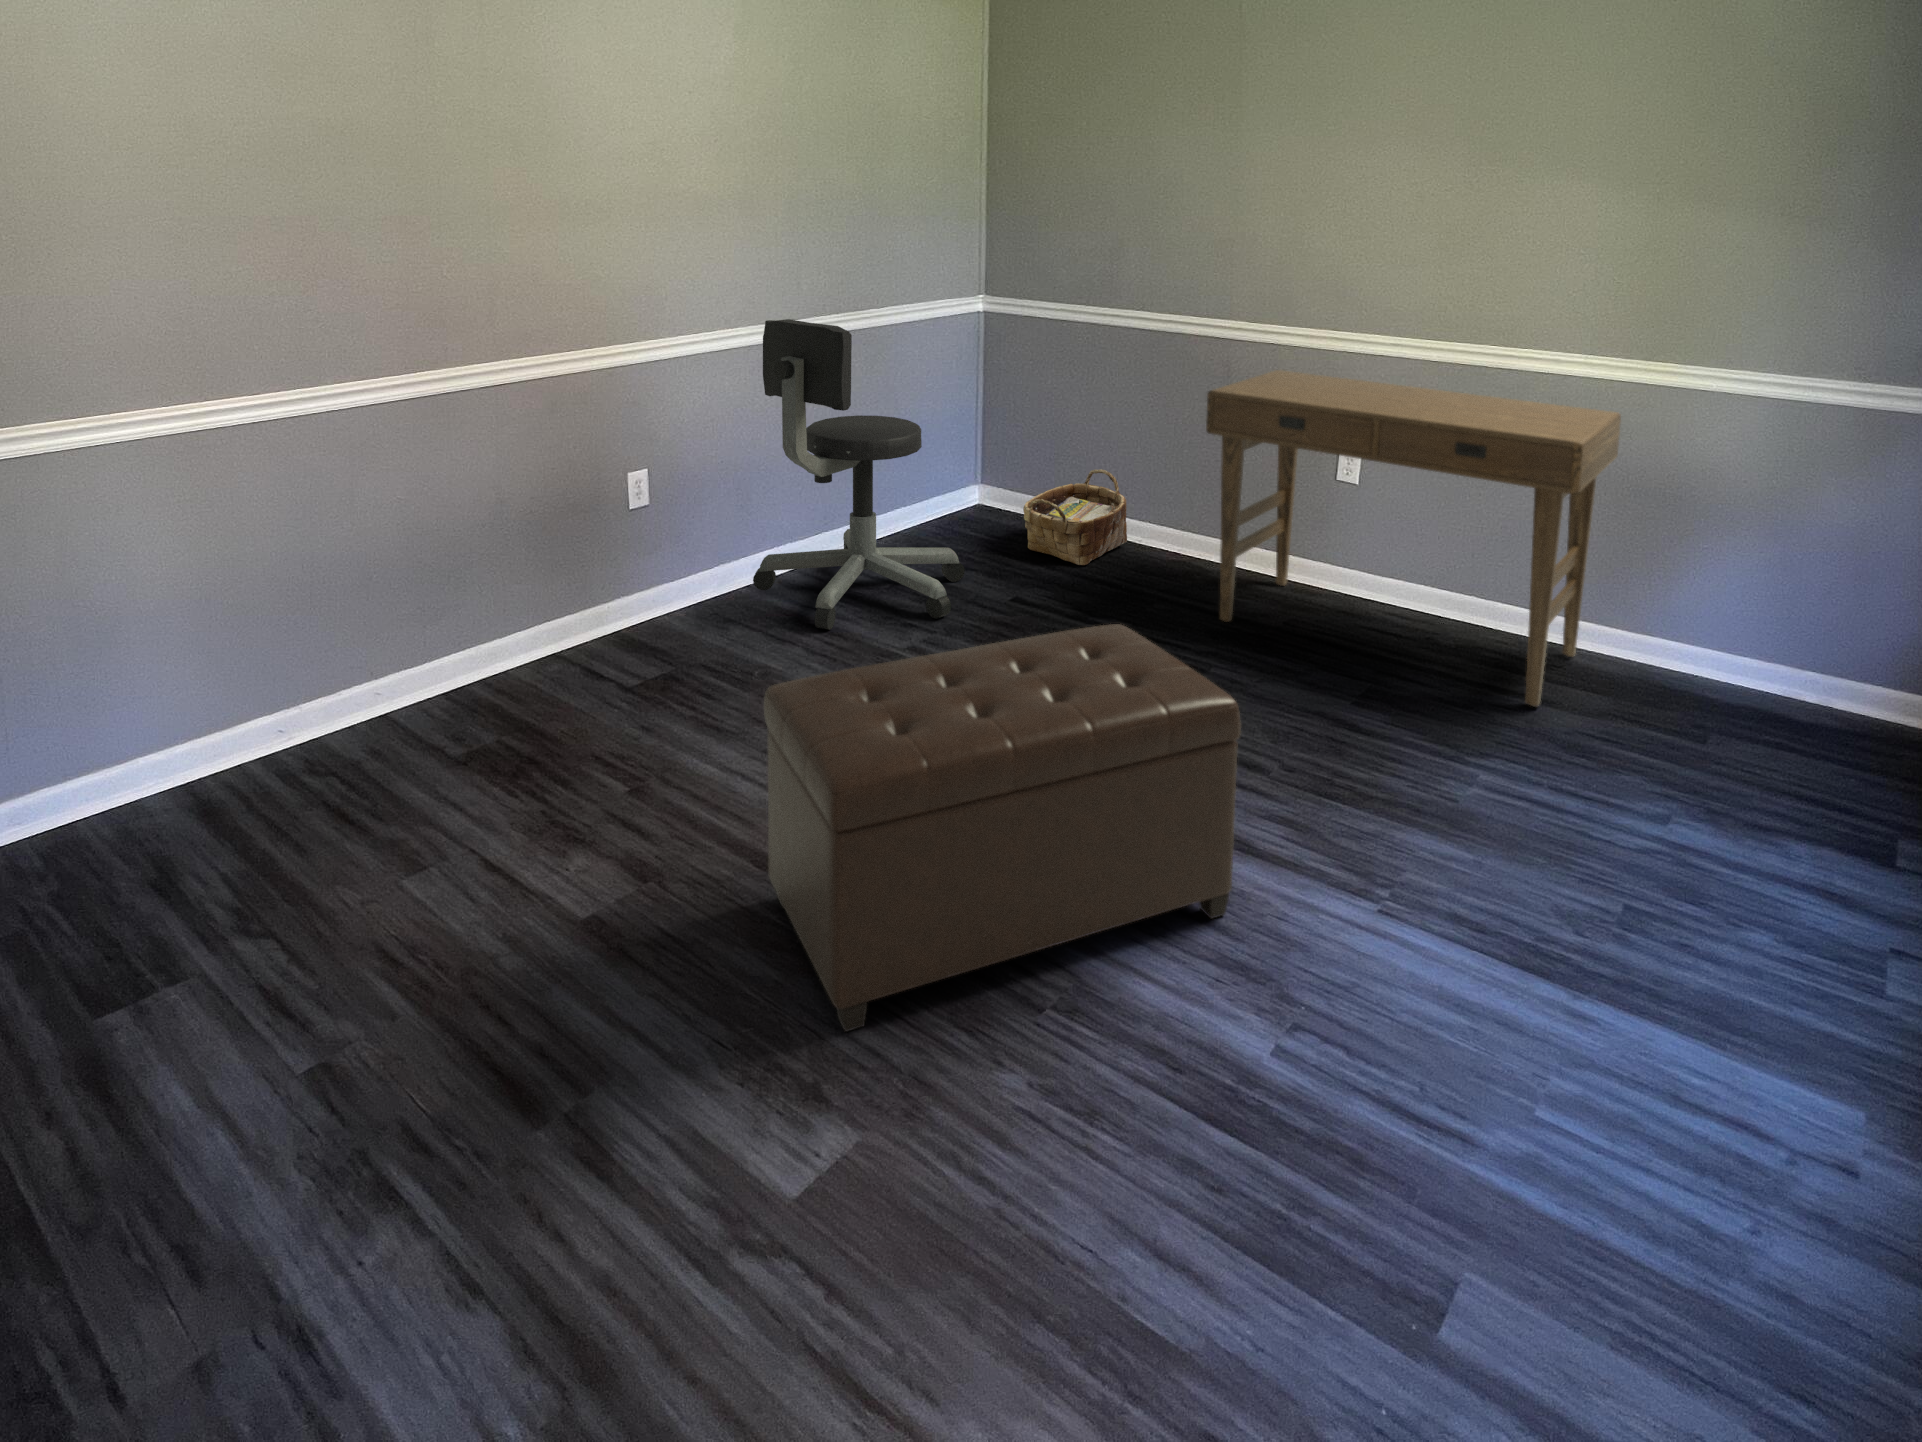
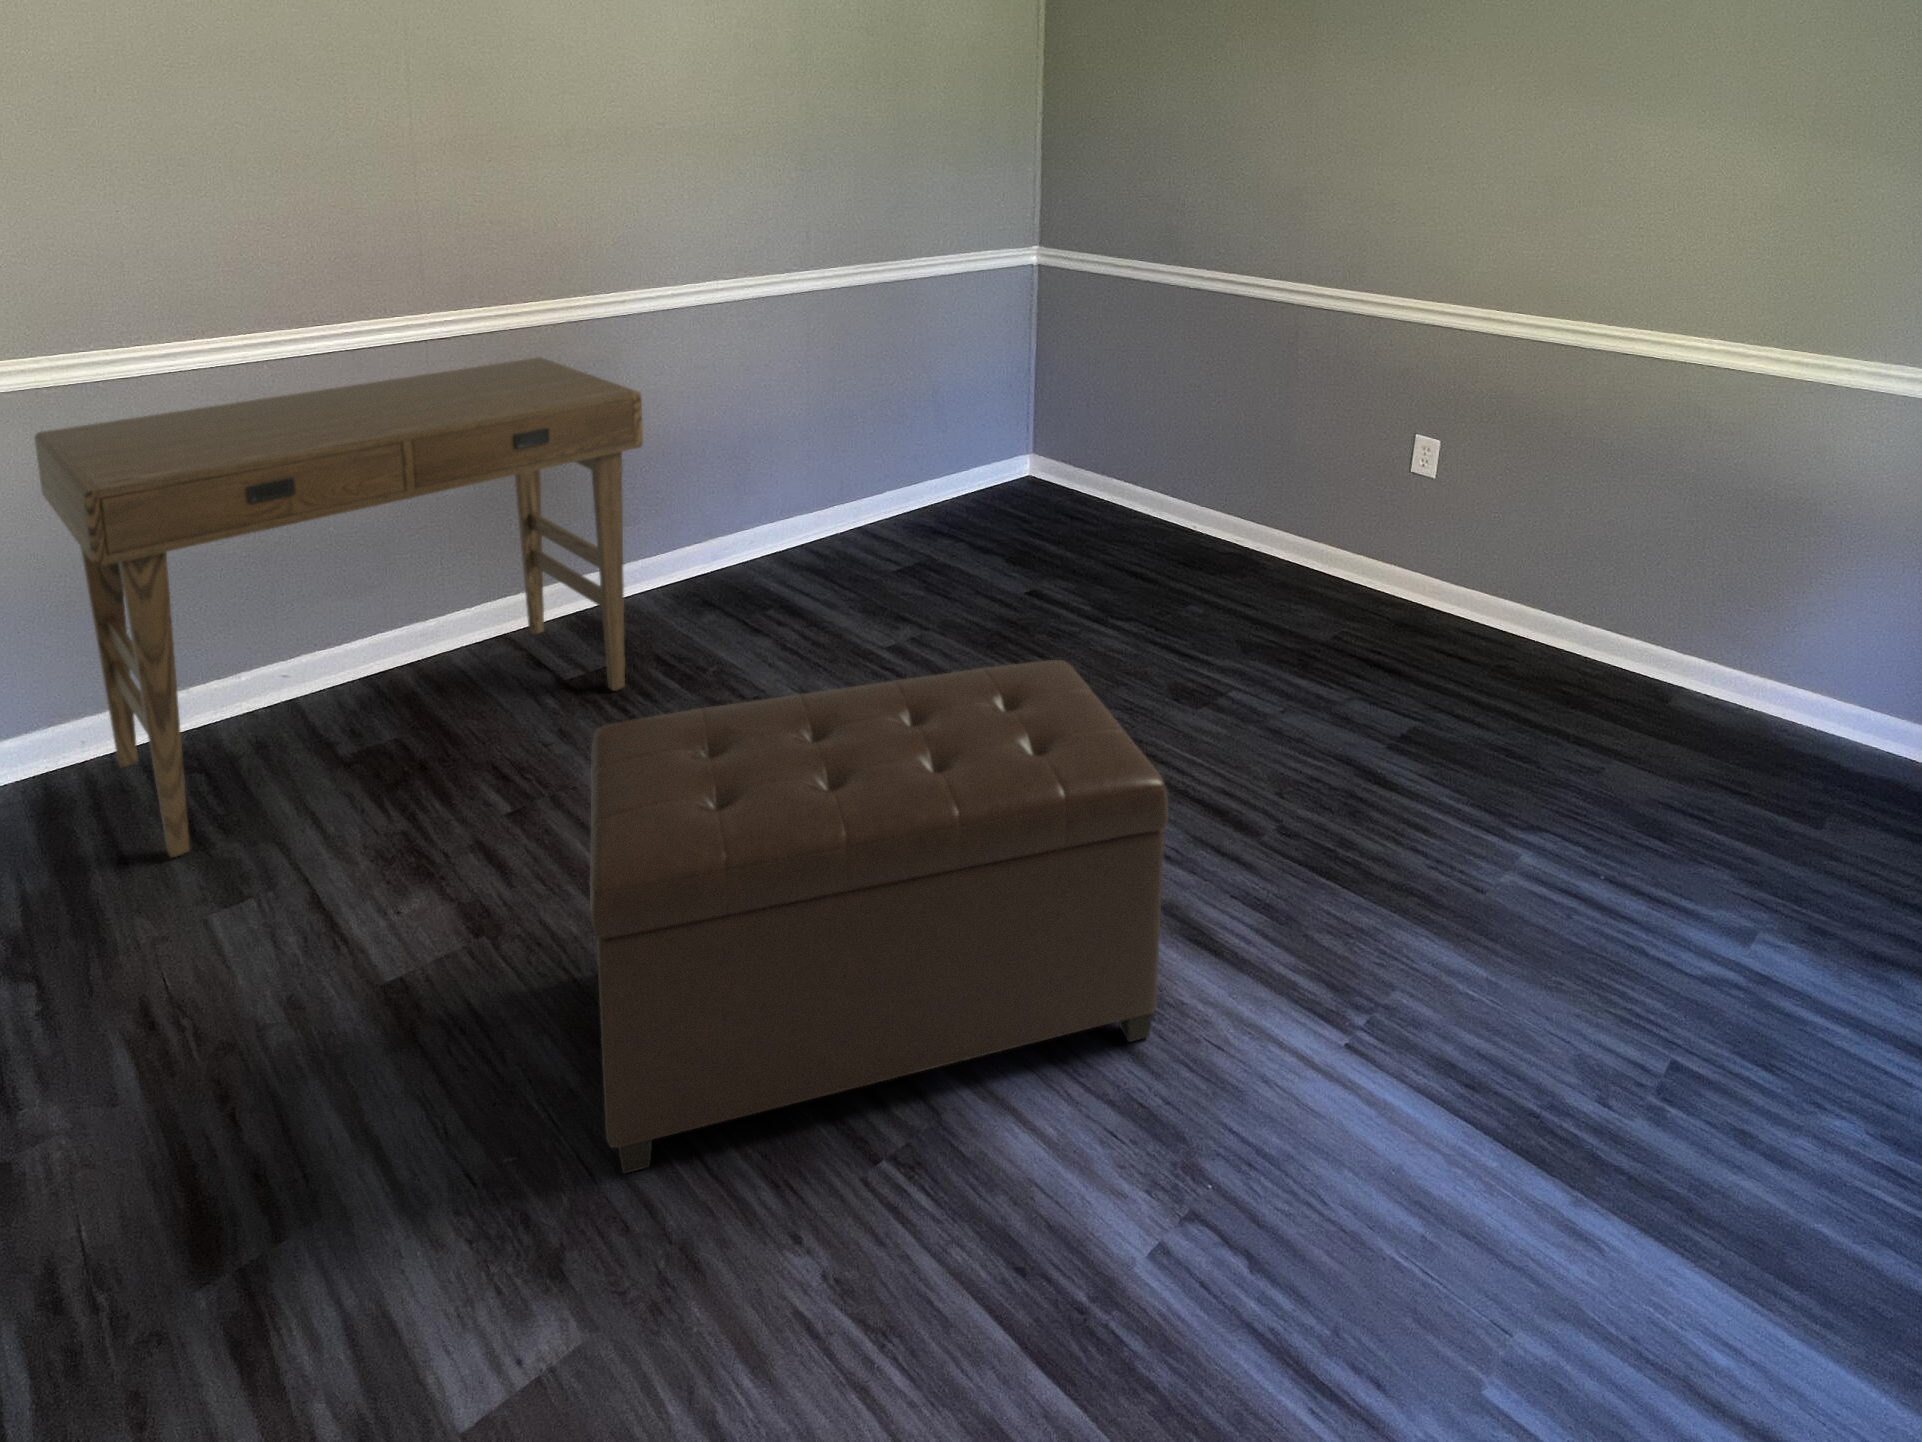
office chair: present [753,319,965,629] -> none [746,272,982,620]
desk: present [1206,370,1621,707] -> present [35,357,643,857]
woven basket: present [1023,469,1127,565] -> none [1060,446,1178,554]

